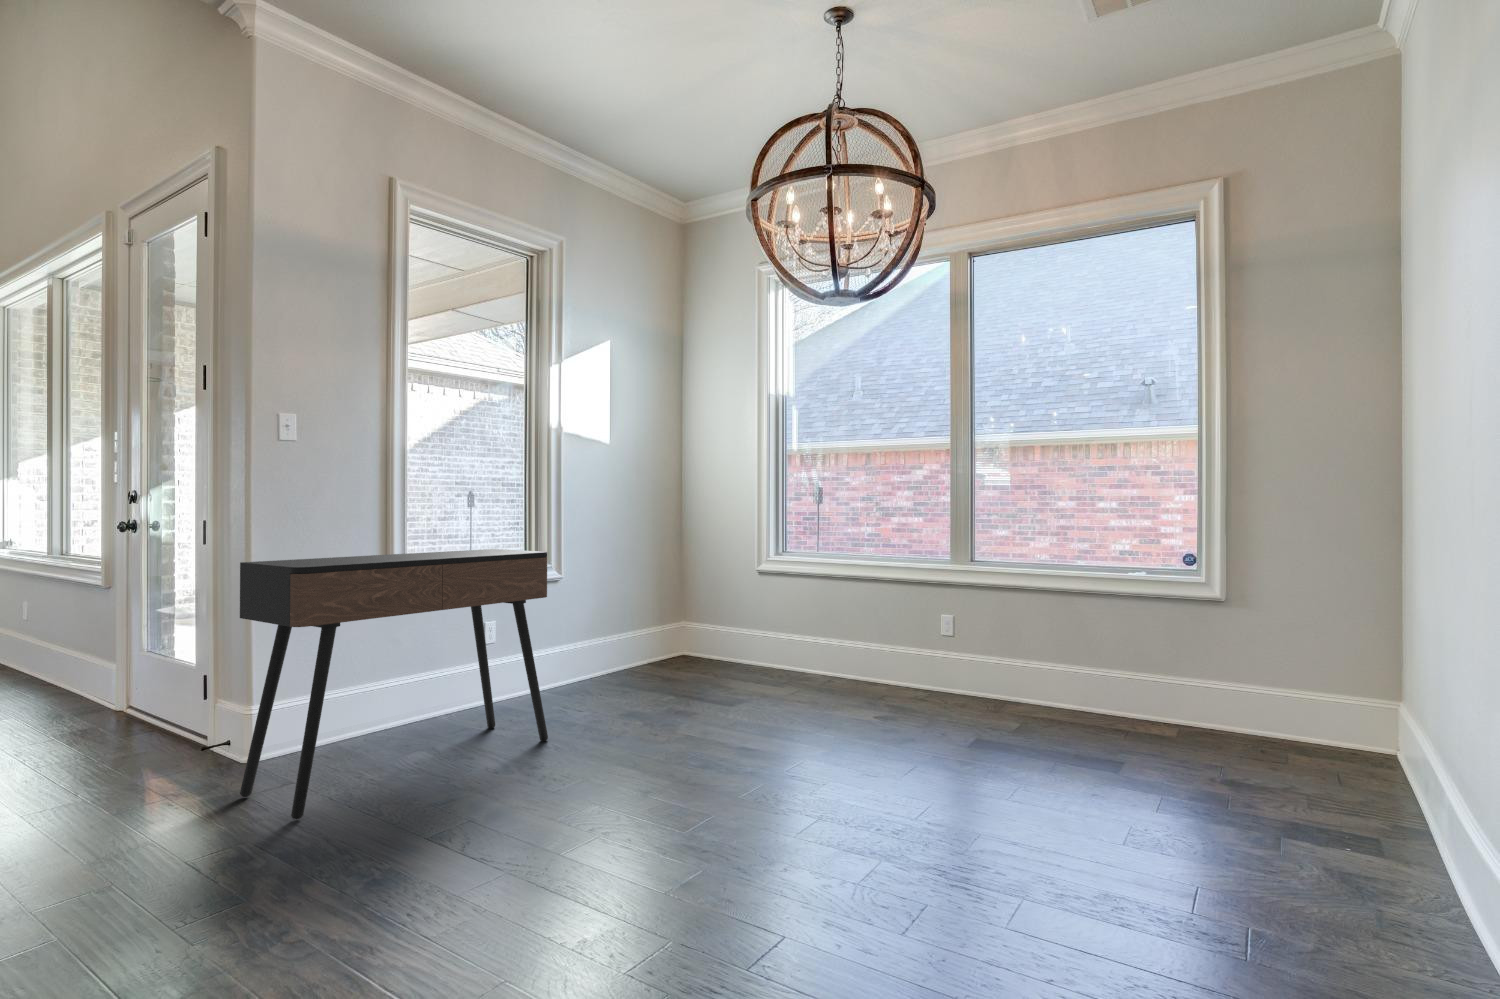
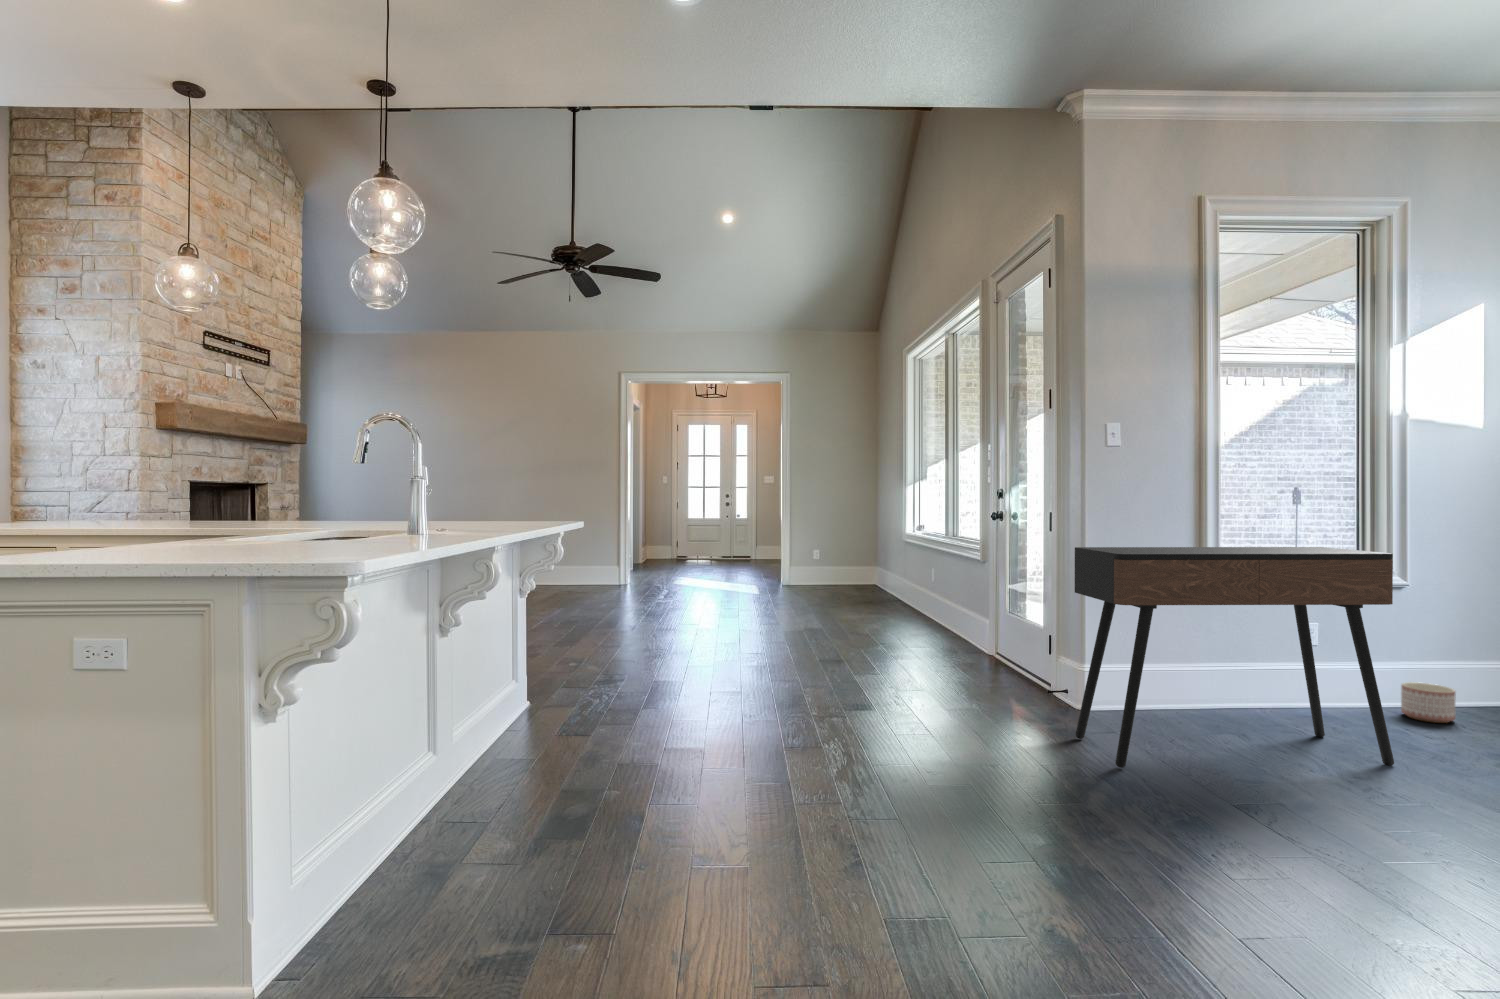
planter: none [550,661,585,694] -> present [1401,682,1456,723]

